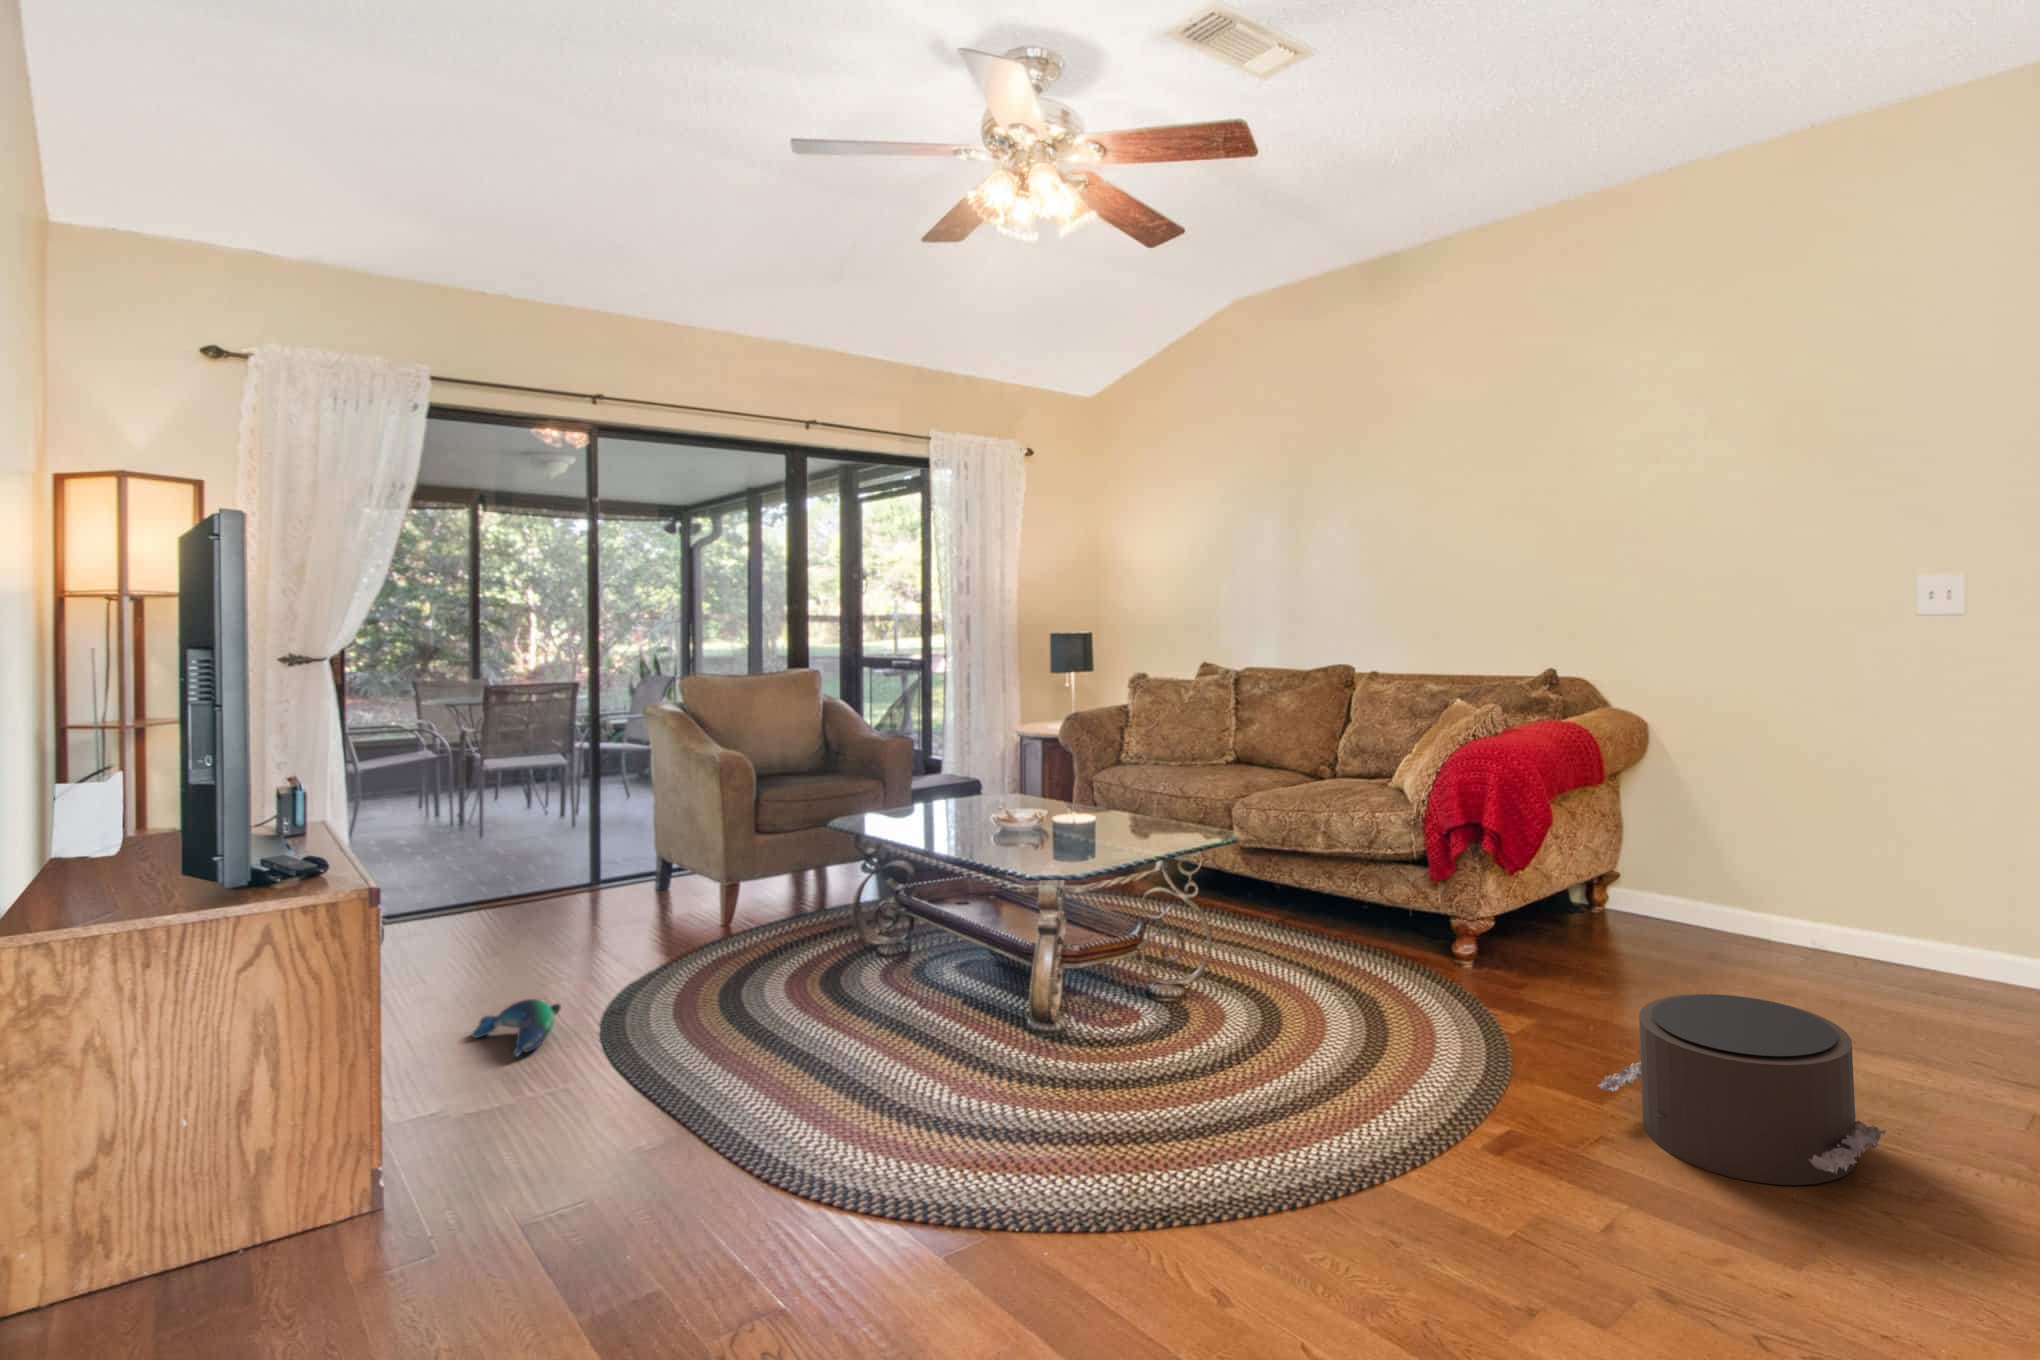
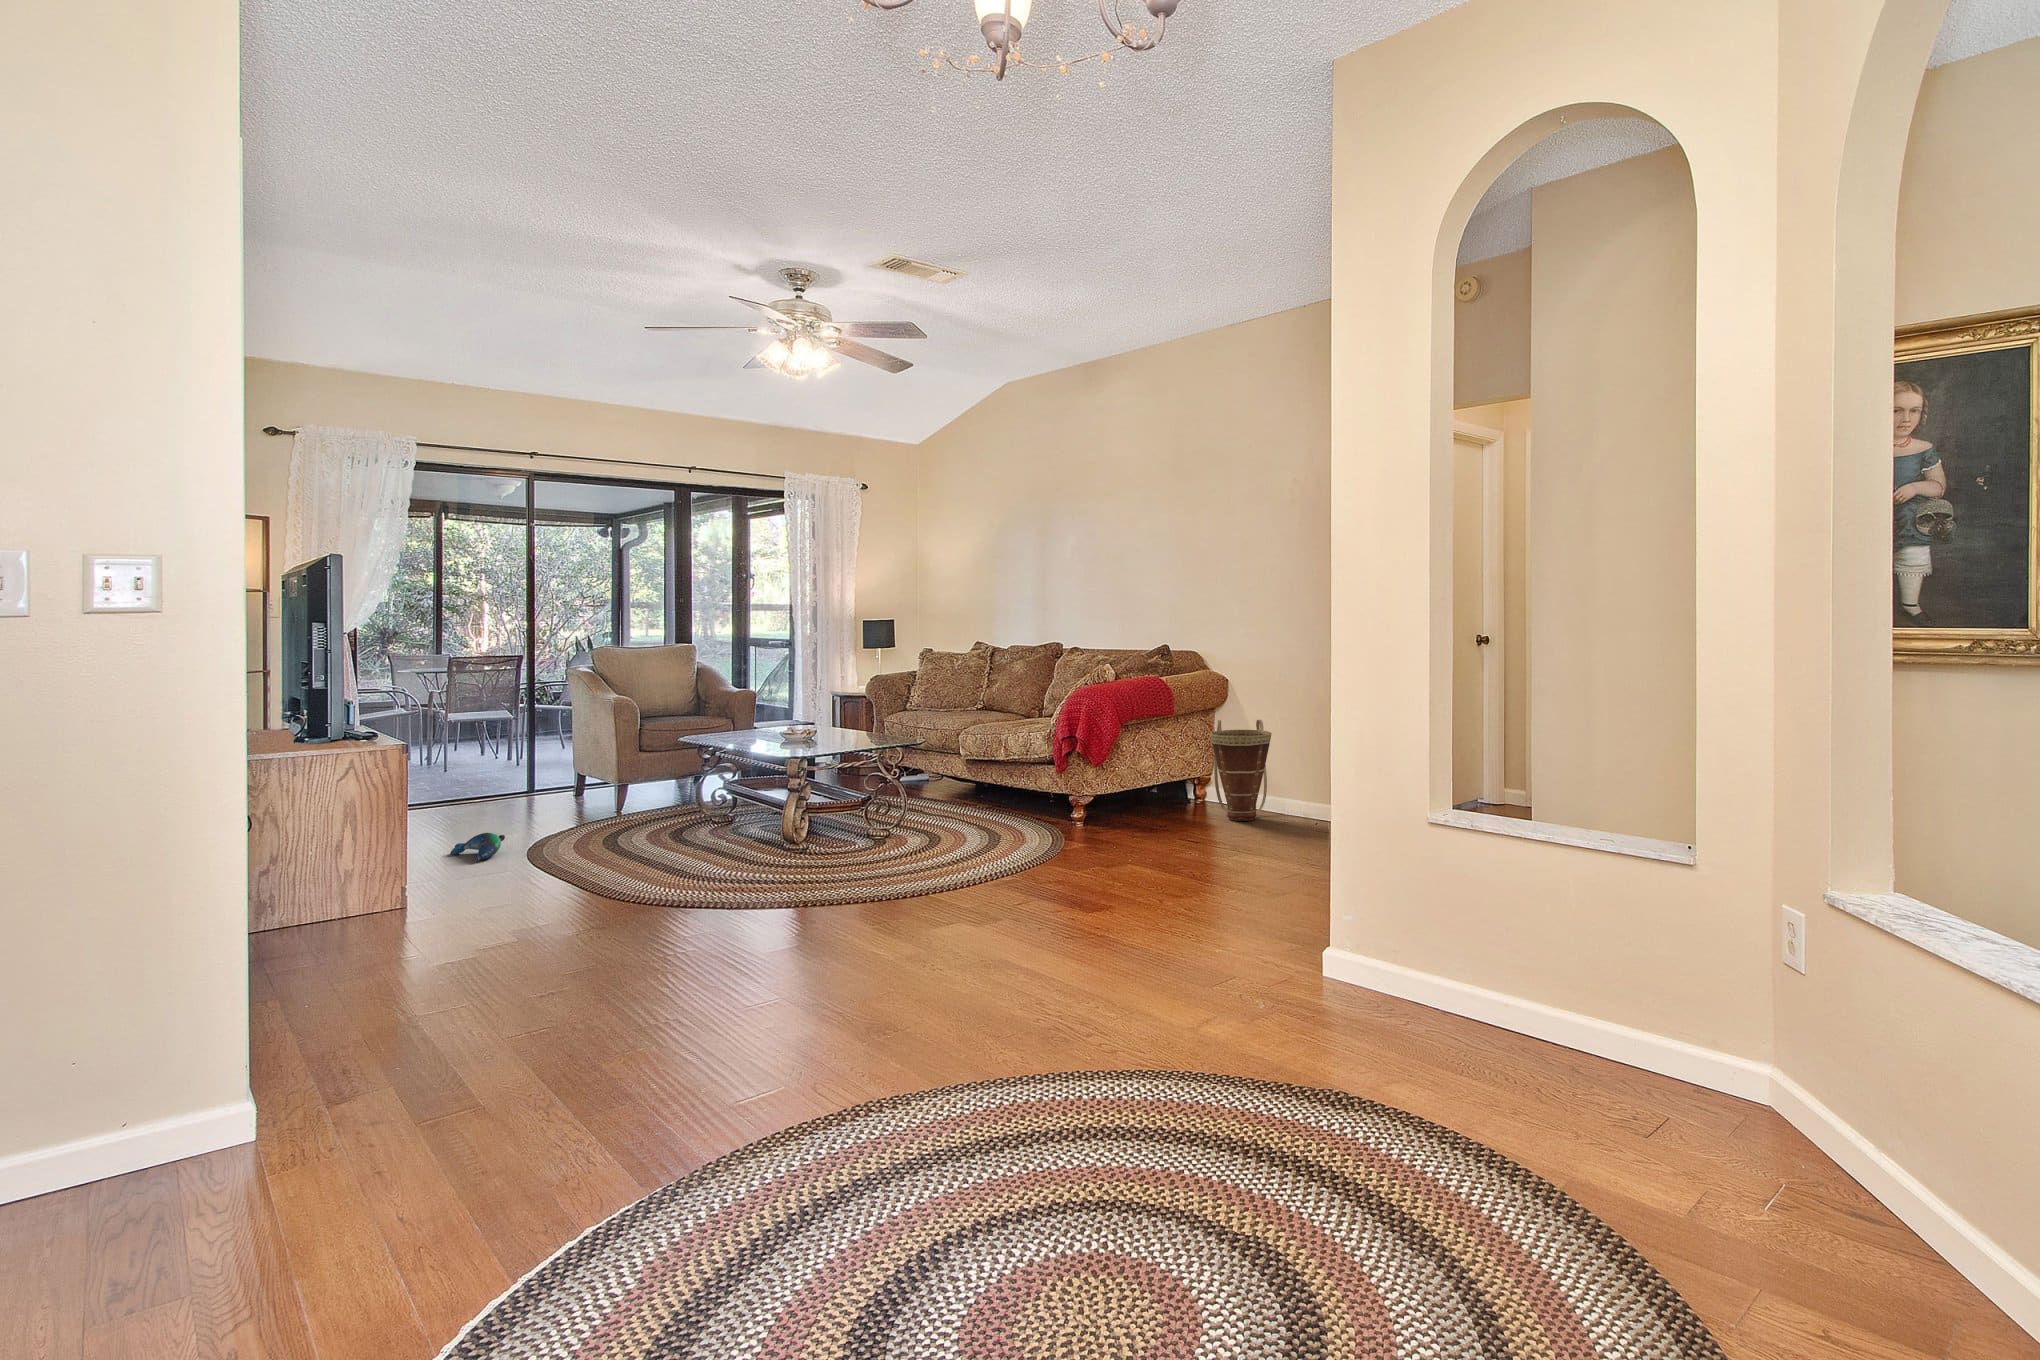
basket: none [1653,791,1784,965] -> present [1210,720,1272,821]
pouf: present [1598,994,1886,1185] -> none [1074,812,1195,891]

